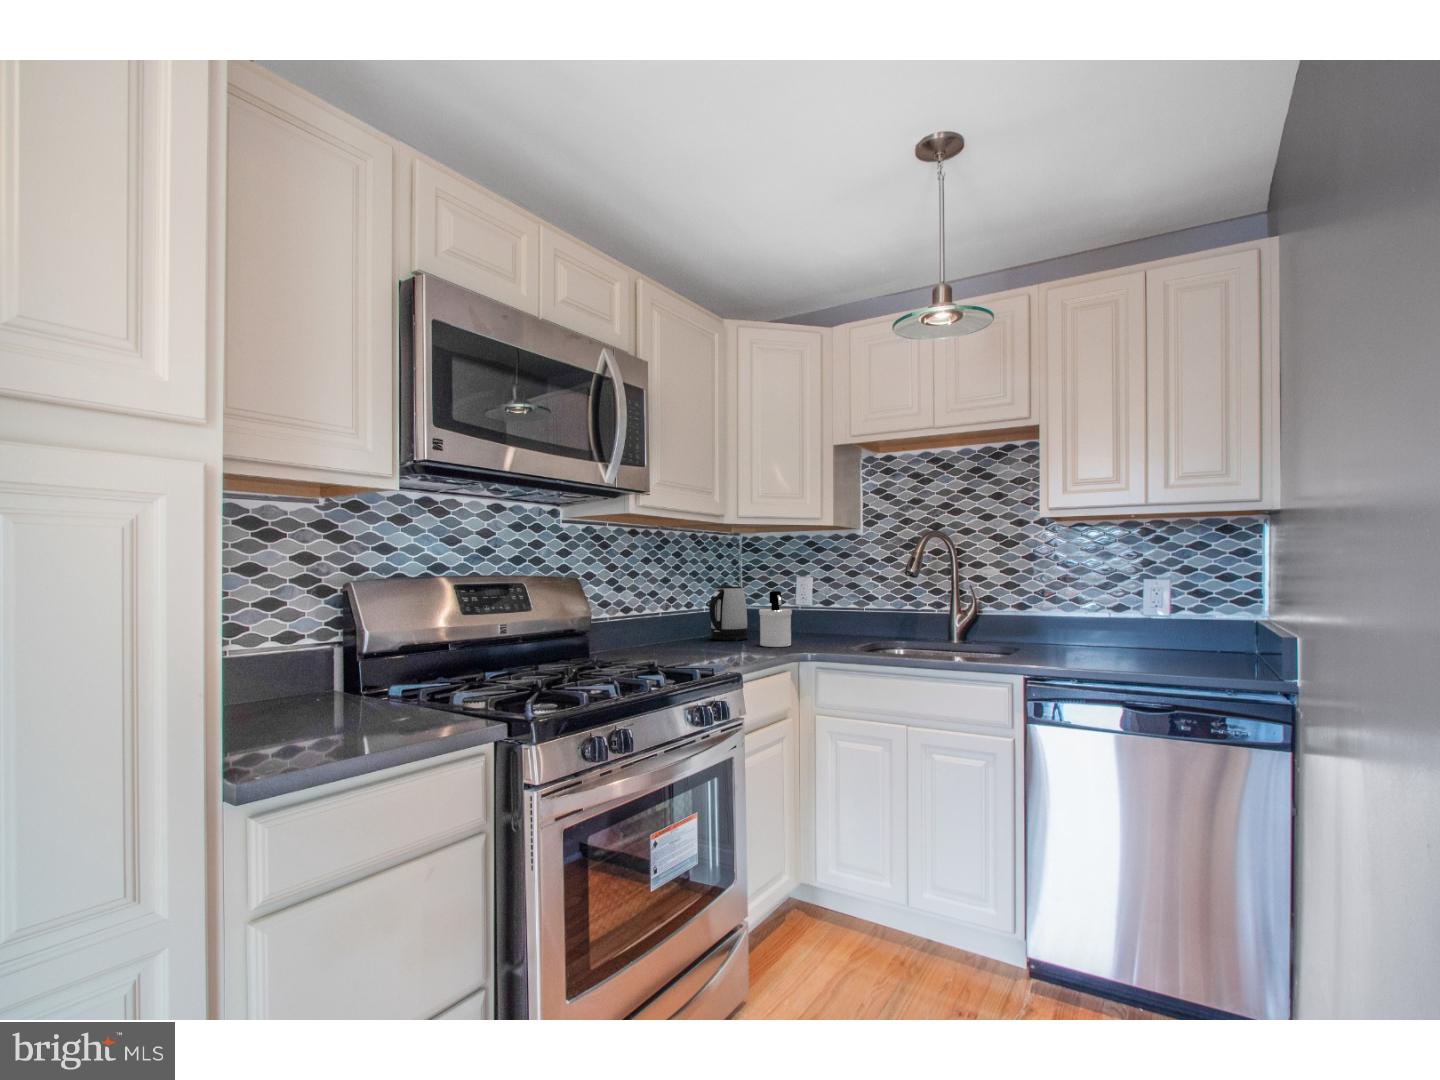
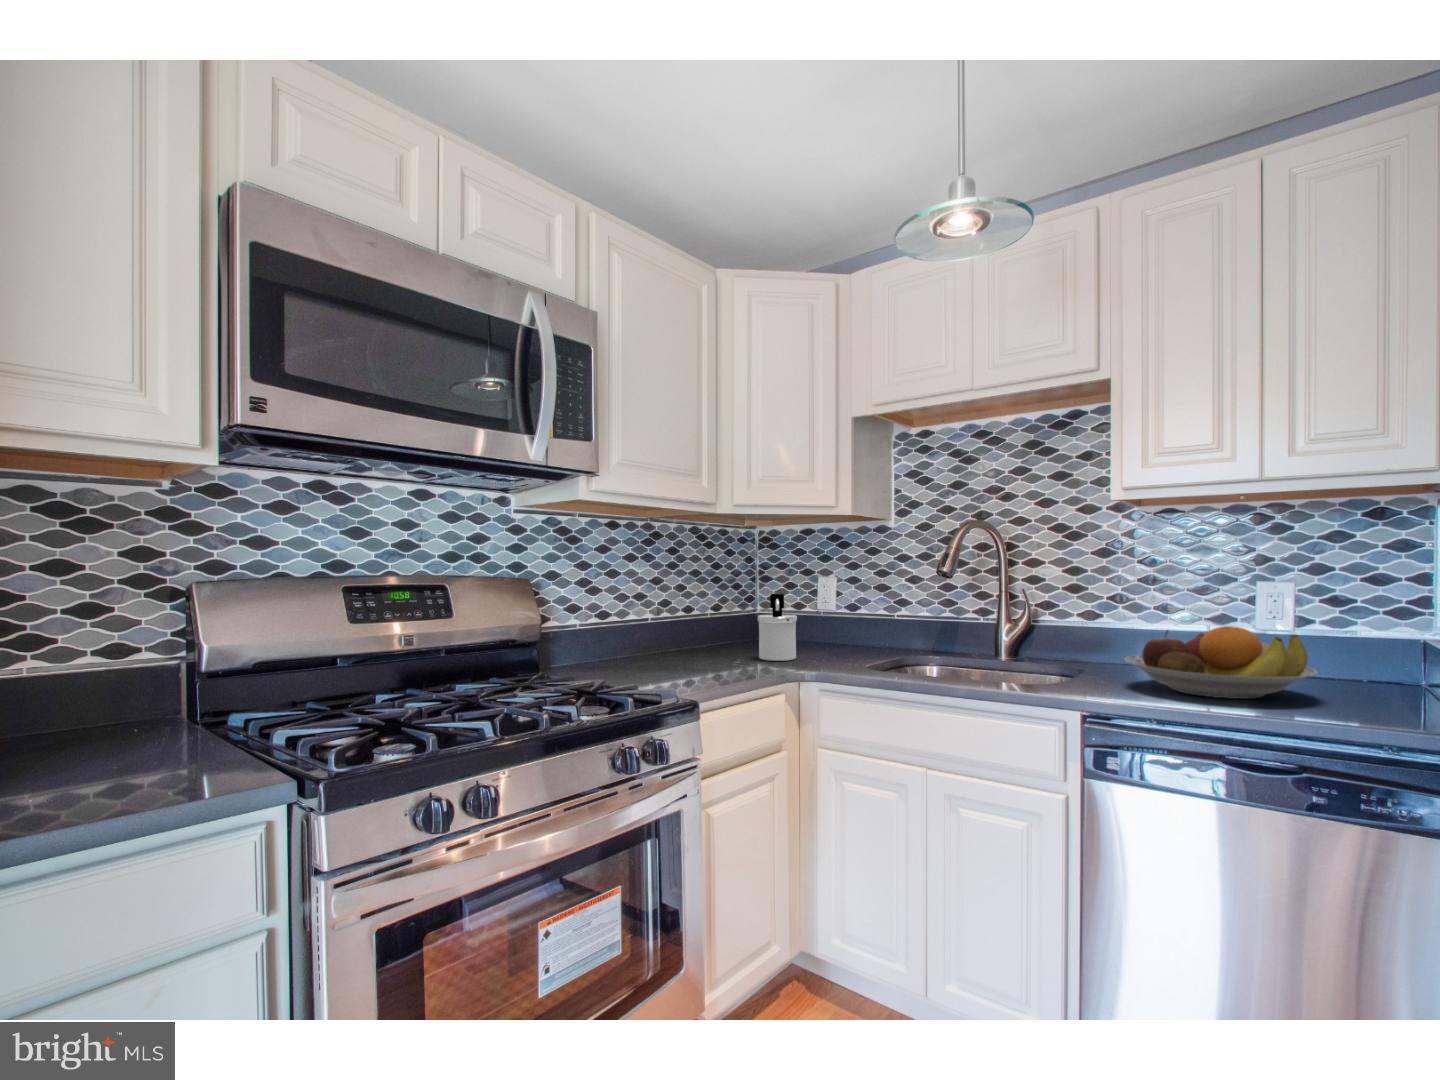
kettle: present [709,584,748,640] -> none [706,585,754,651]
fruit bowl: none [1052,611,1184,663] -> present [1125,626,1317,699]

